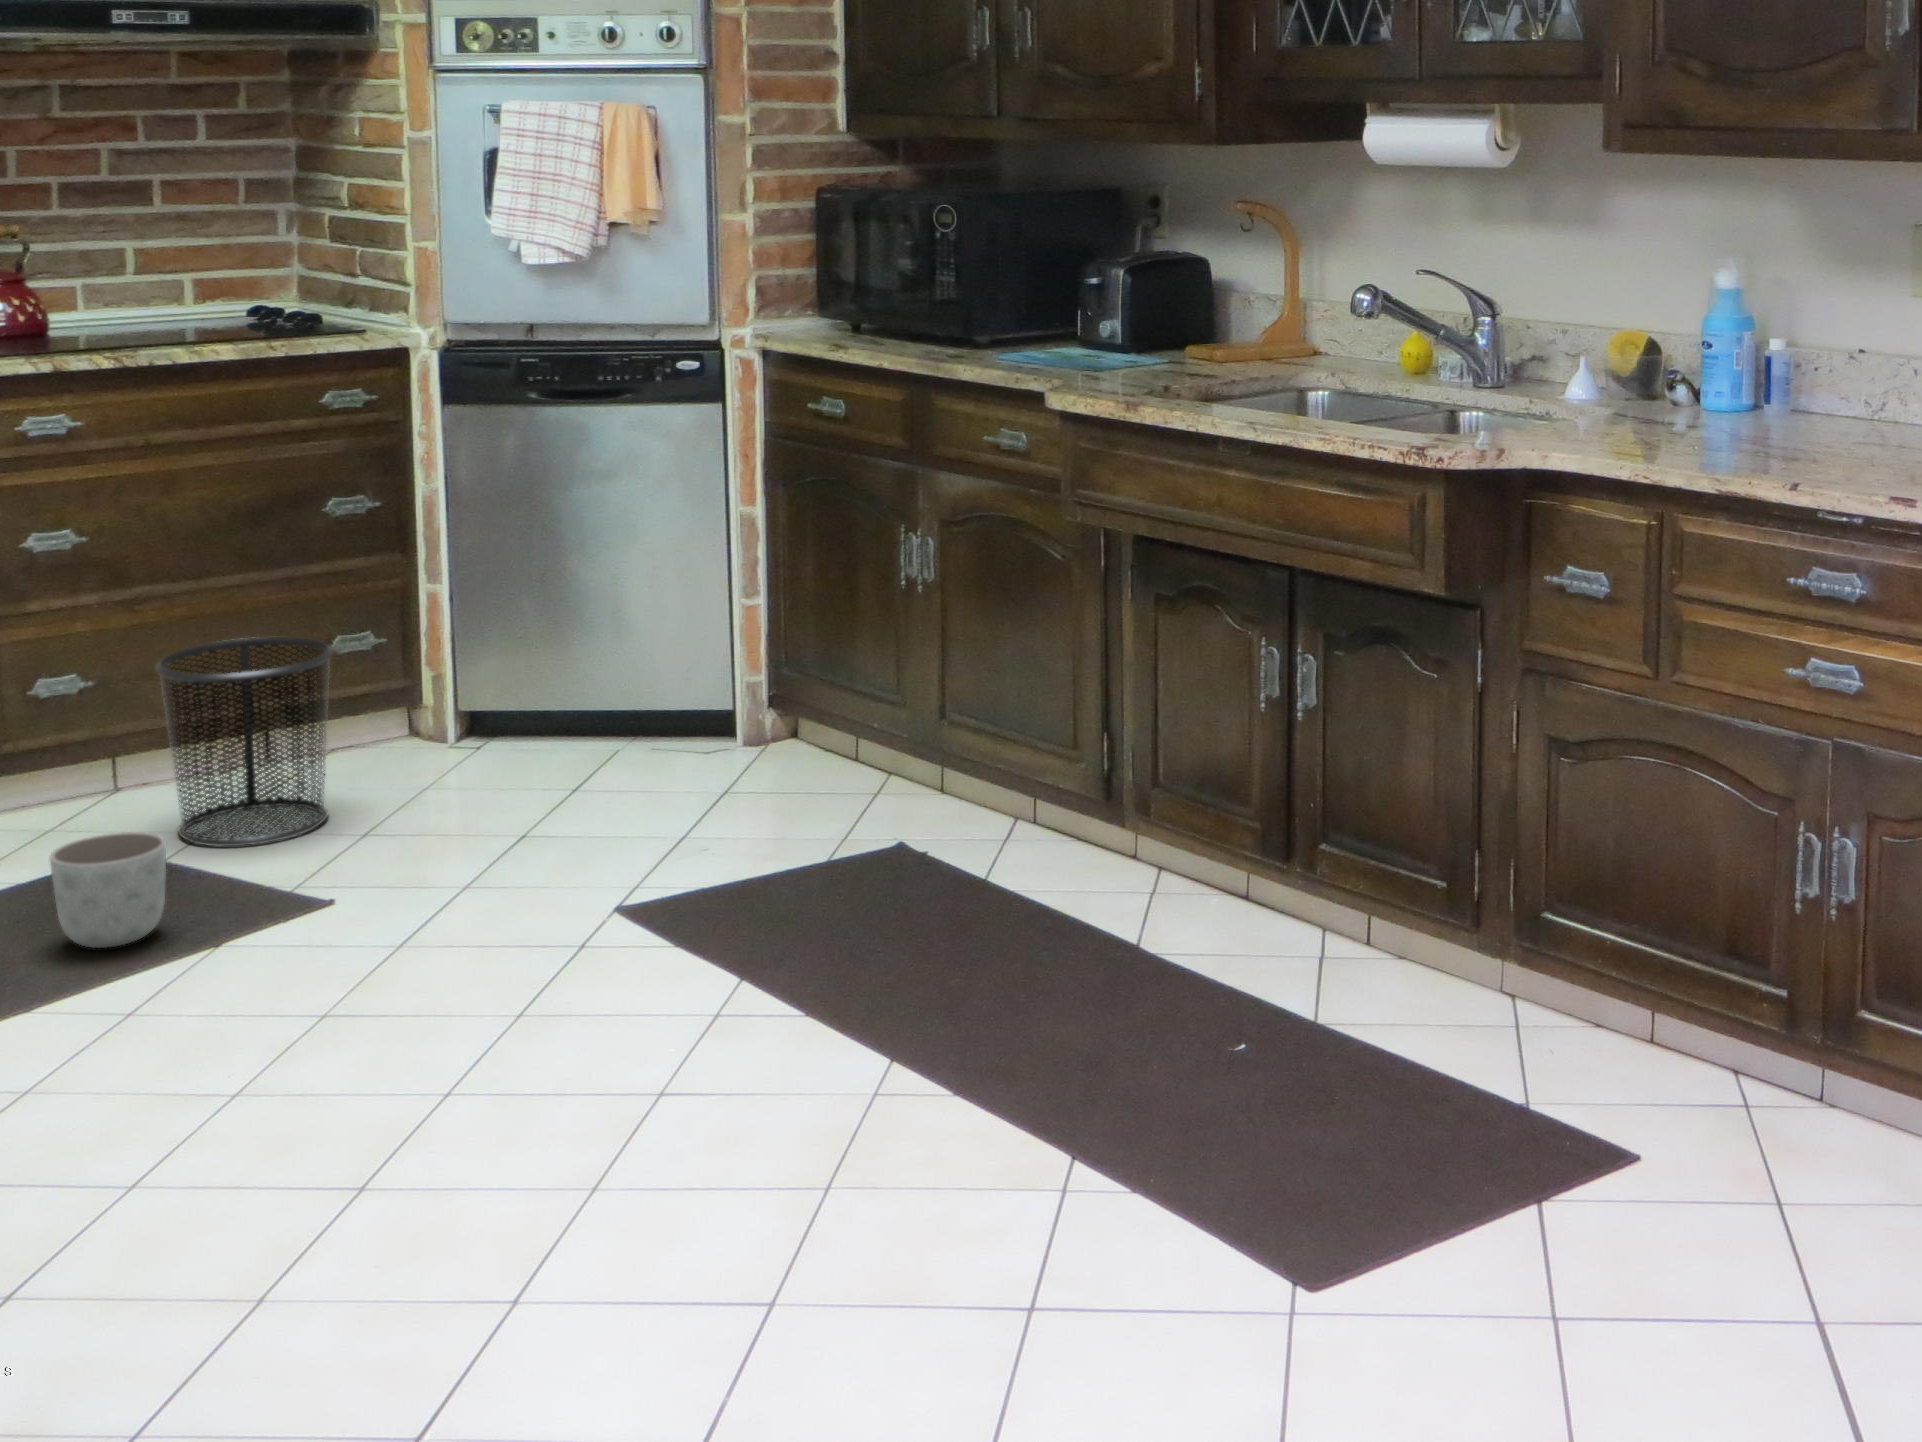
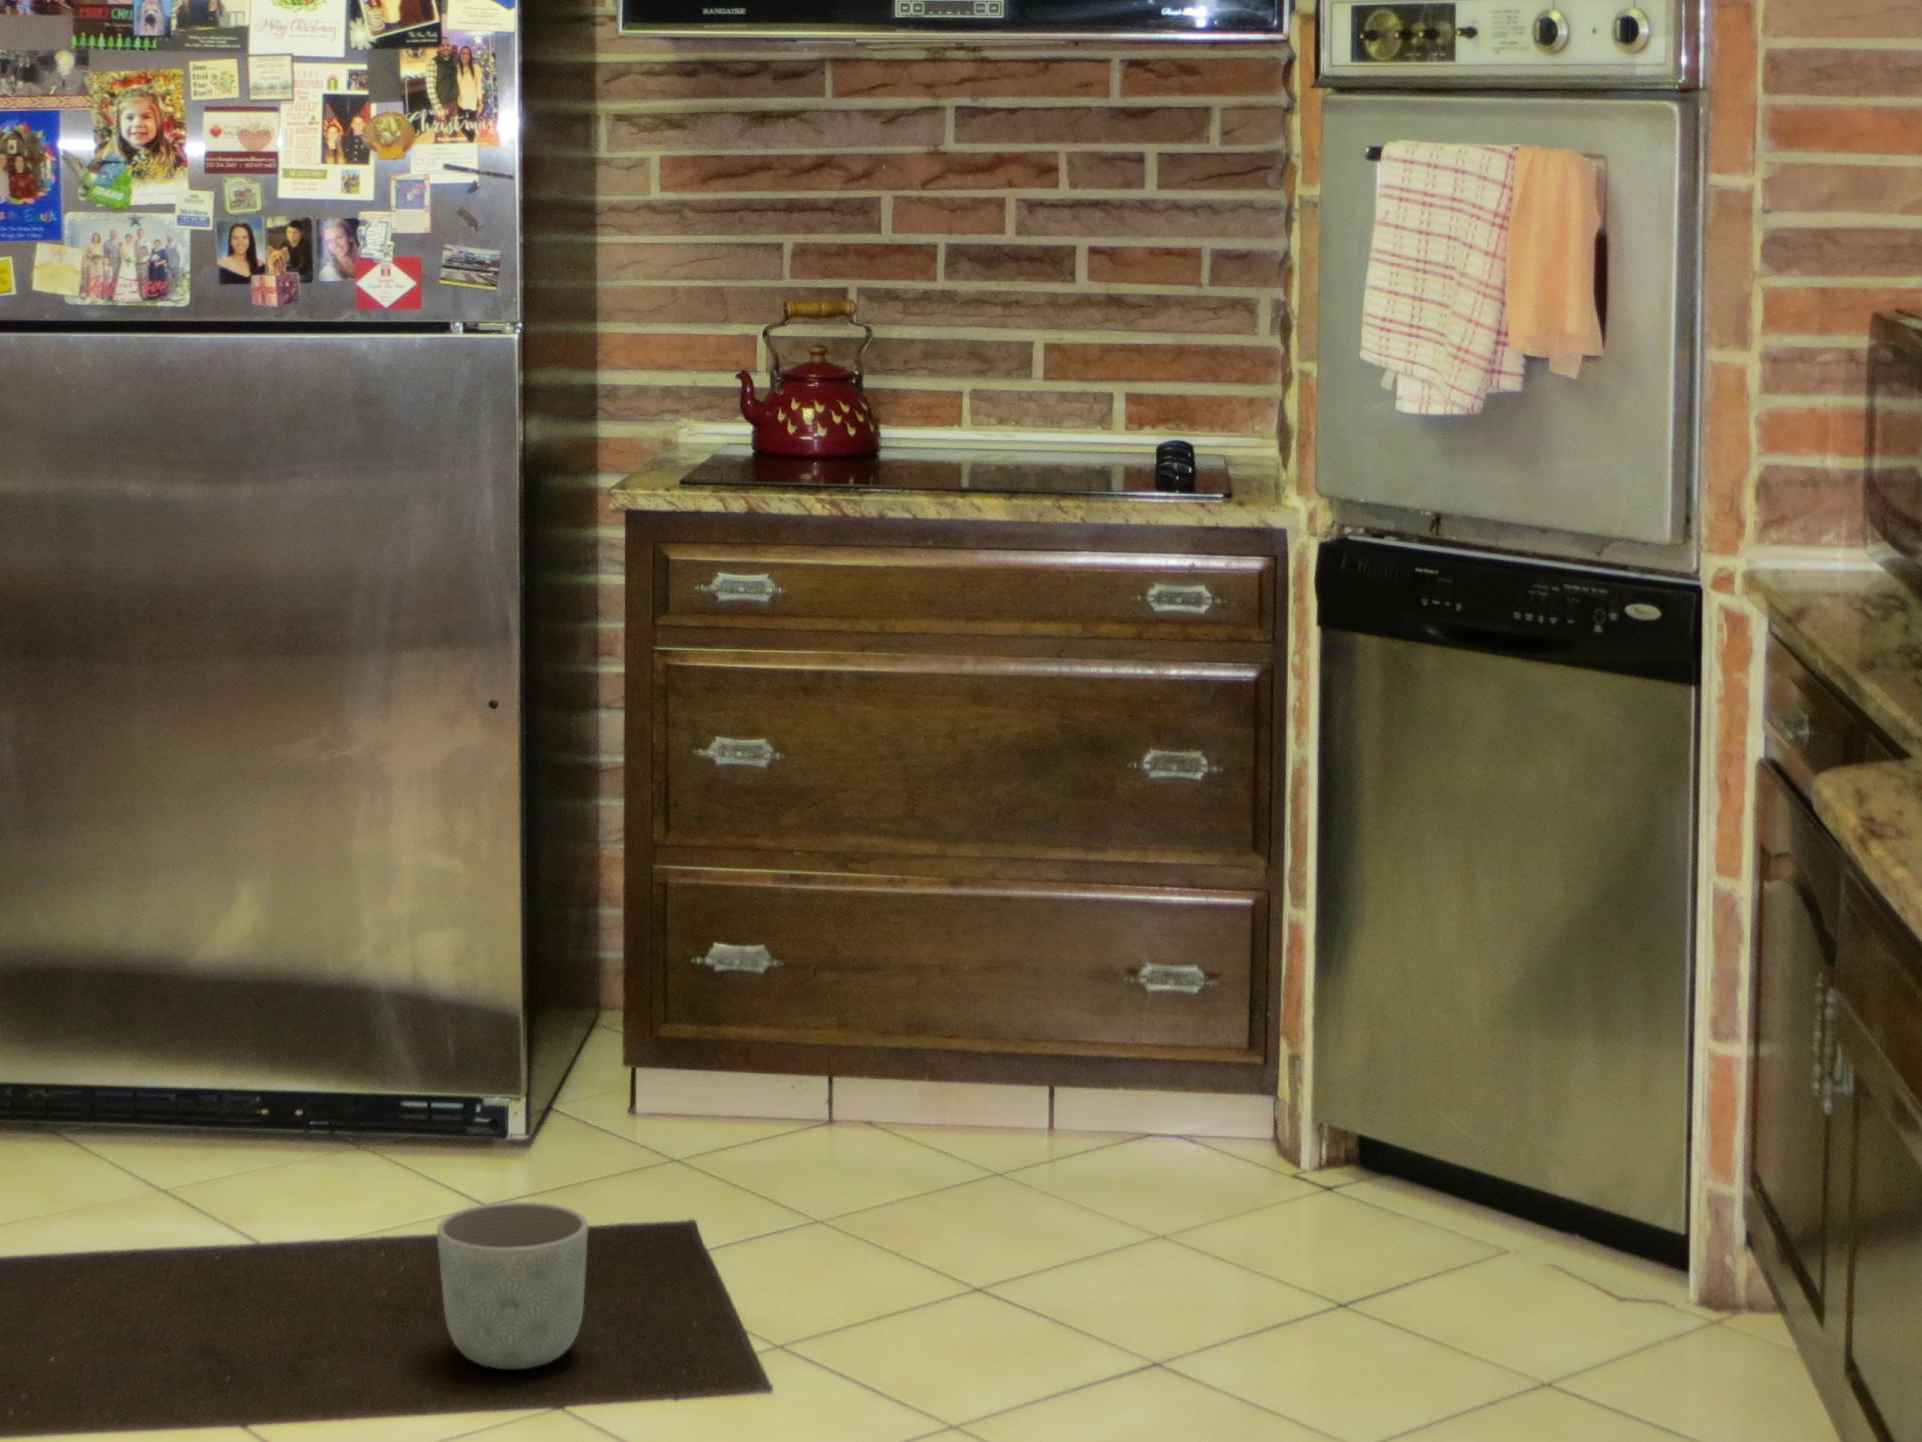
waste bin: present [155,637,333,846] -> none [762,949,1009,1269]

